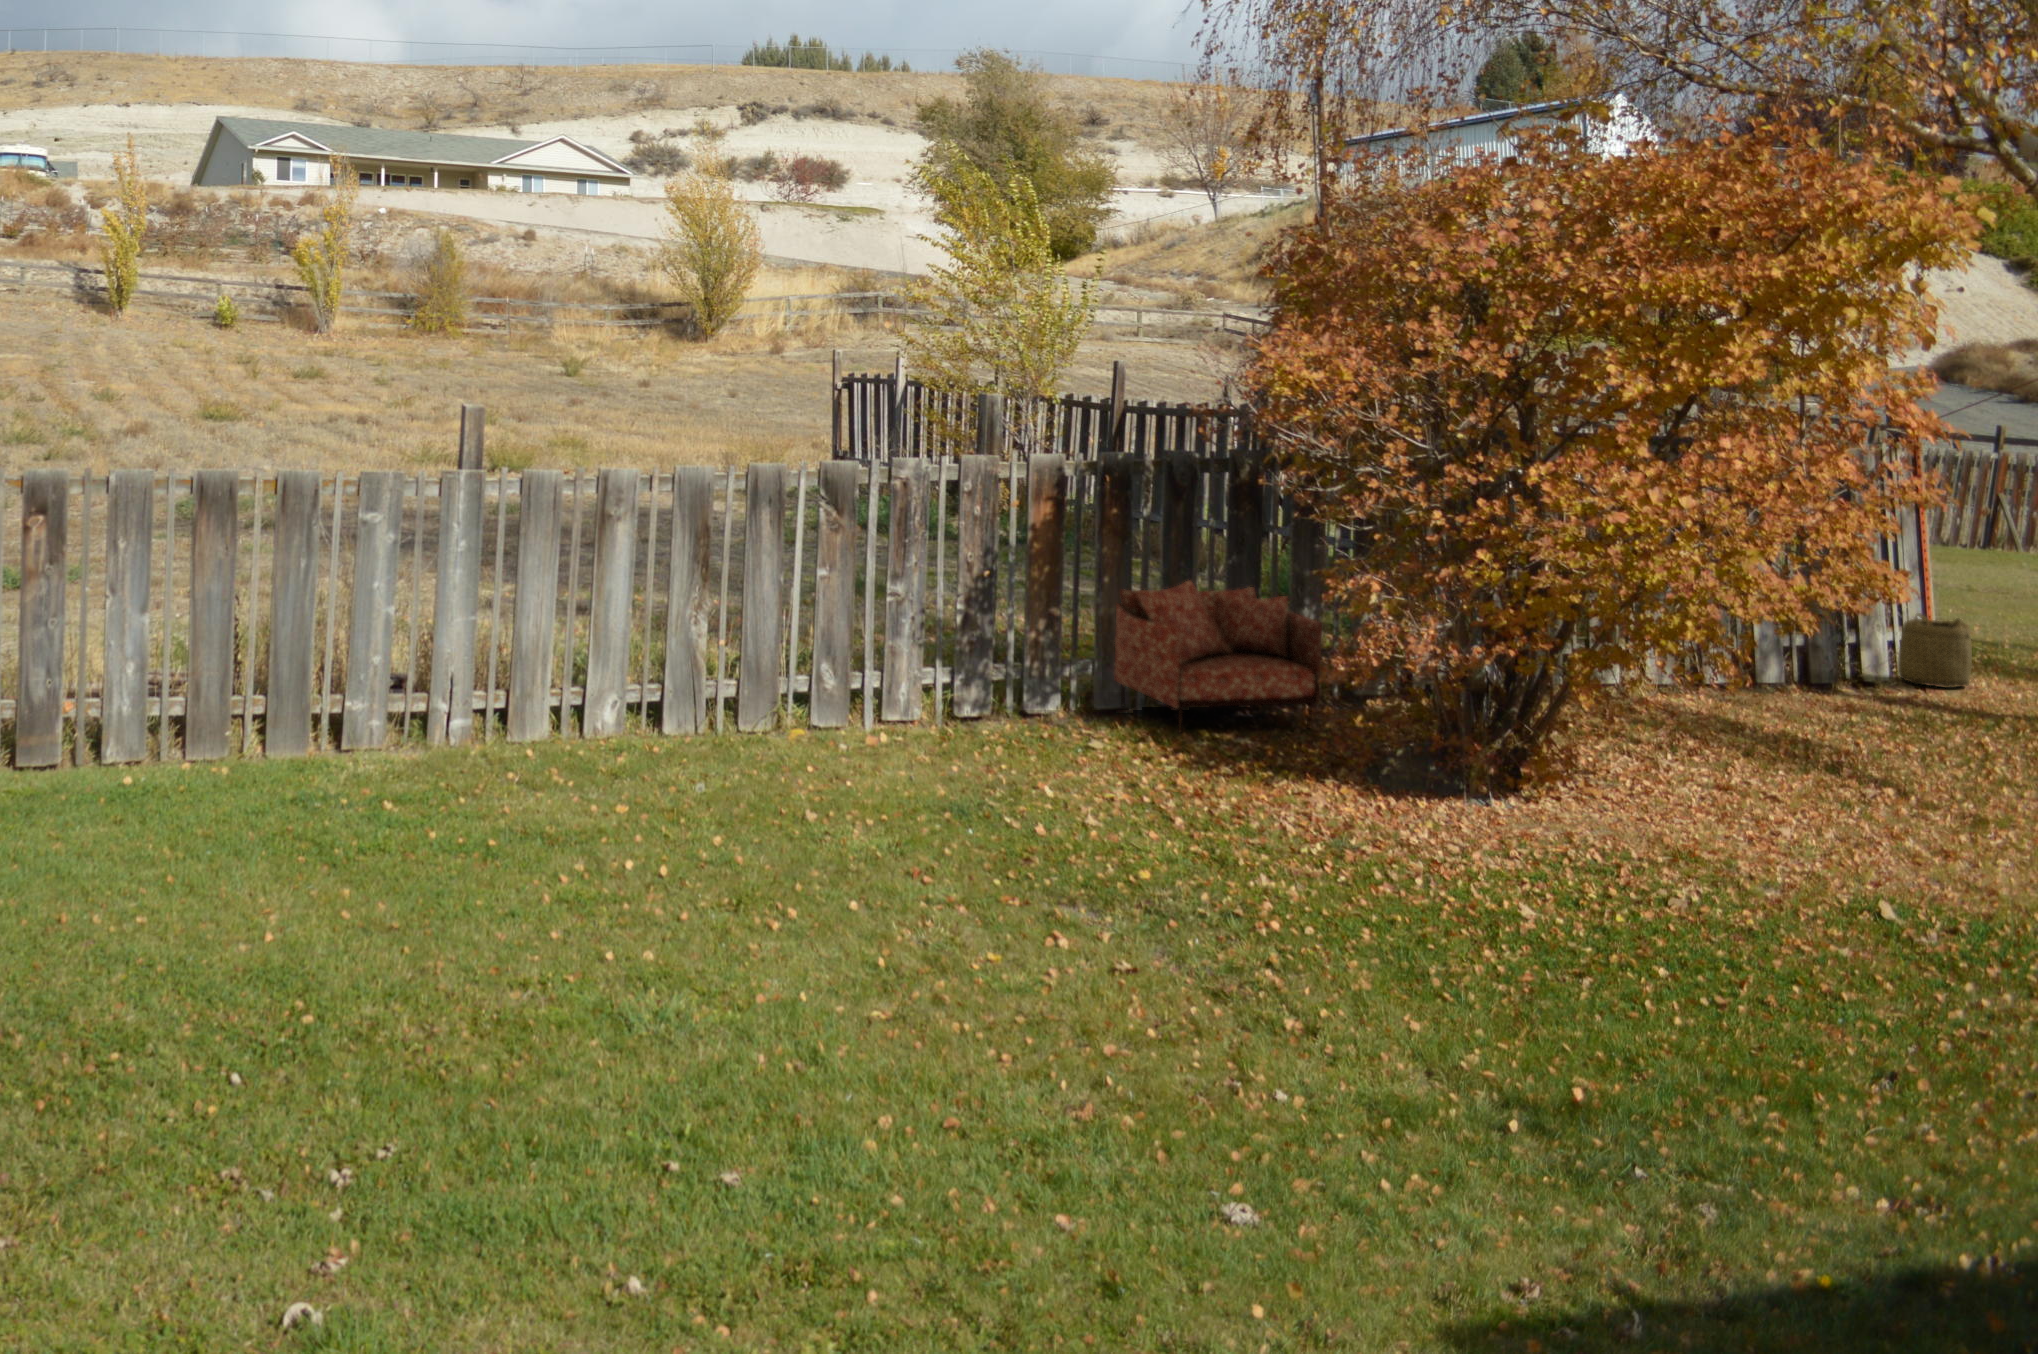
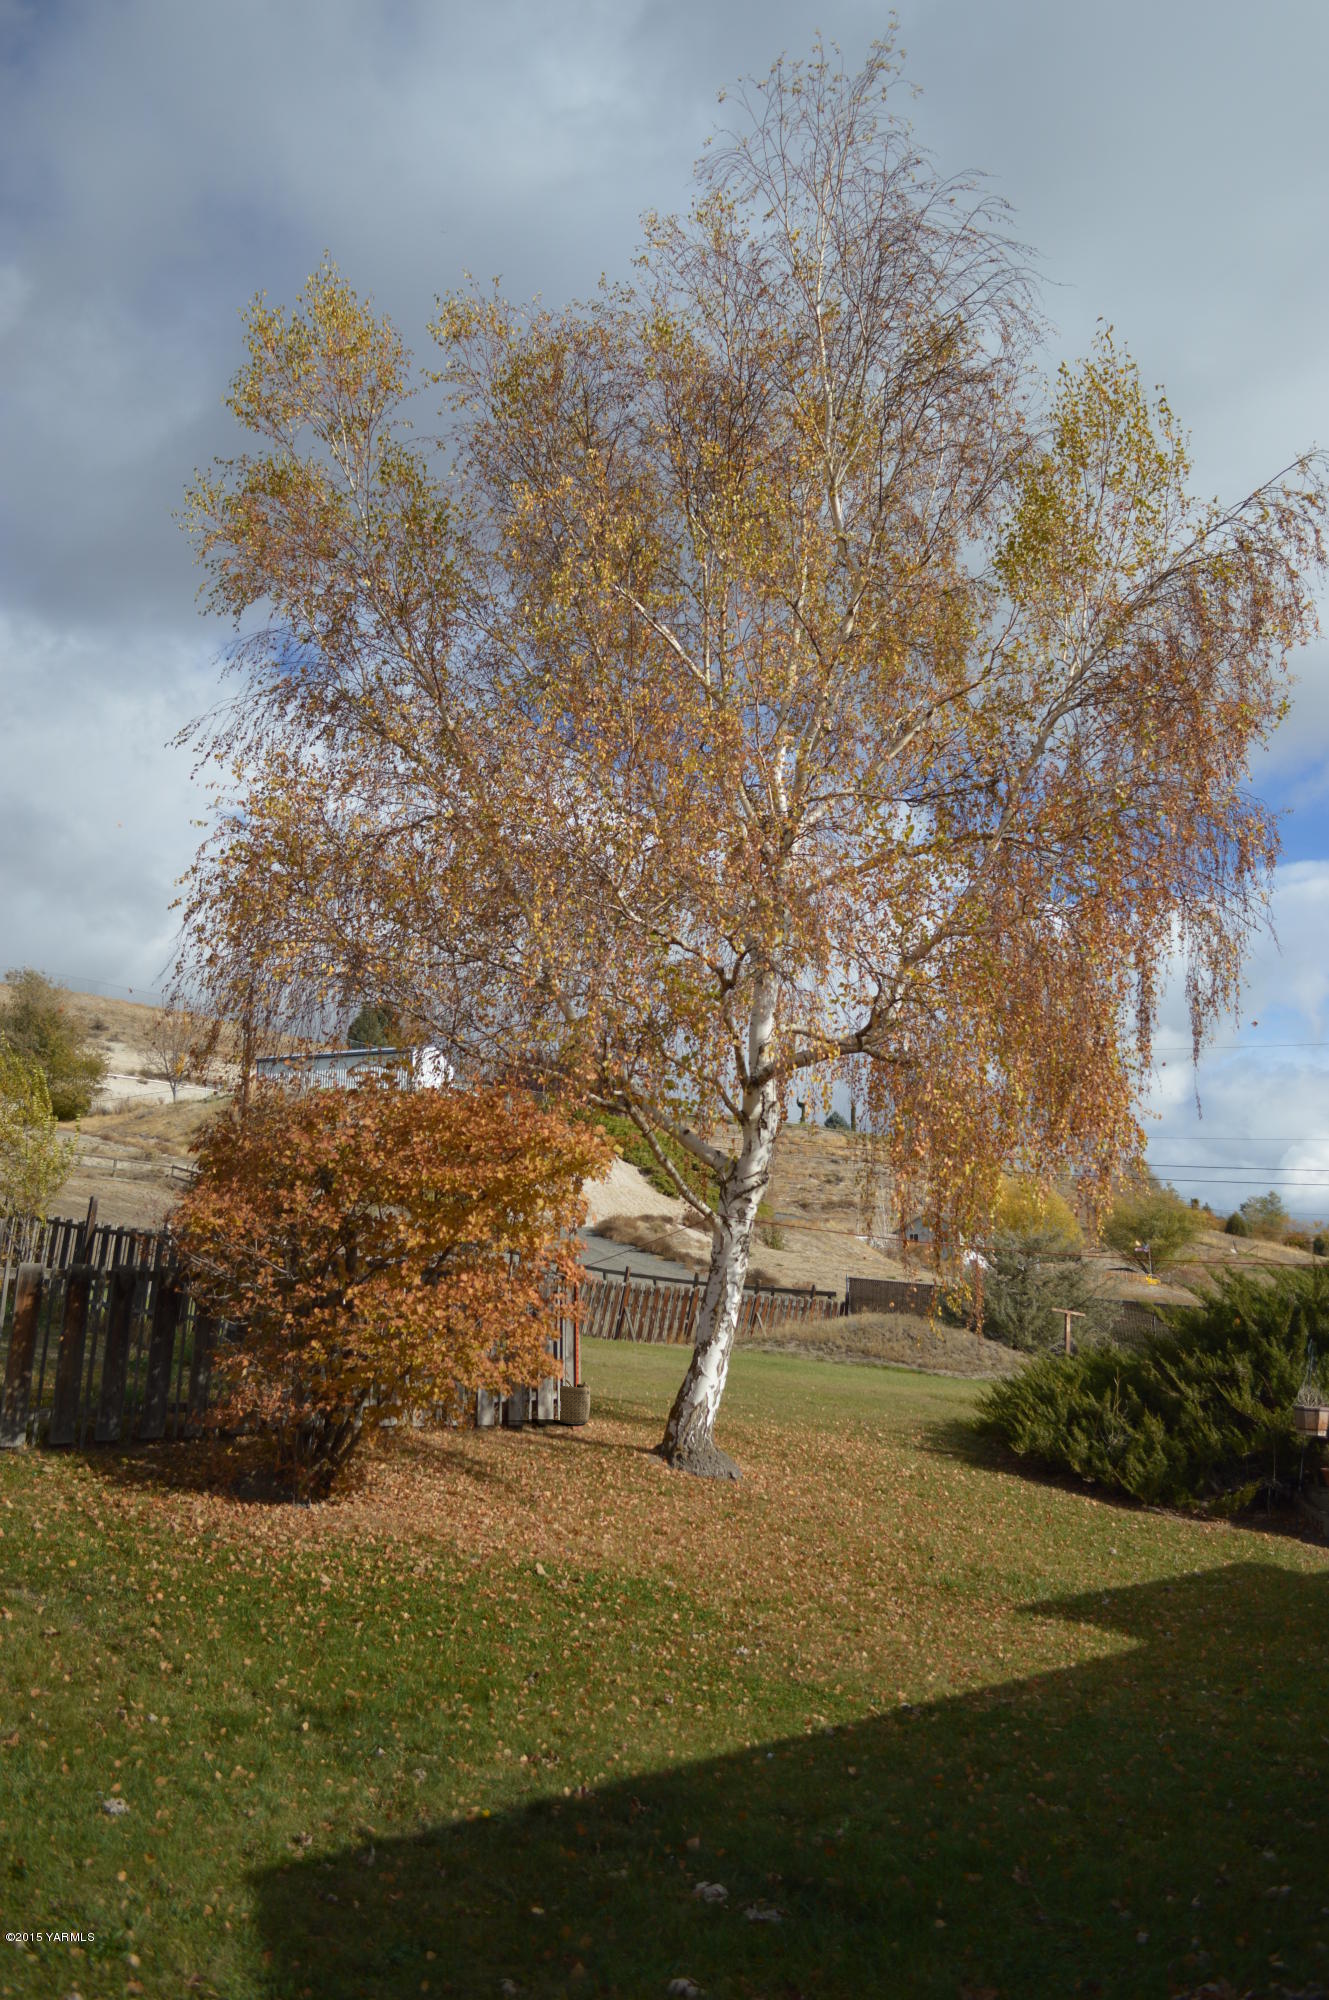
armchair: present [1114,581,1322,732] -> none [65,1363,217,1476]

